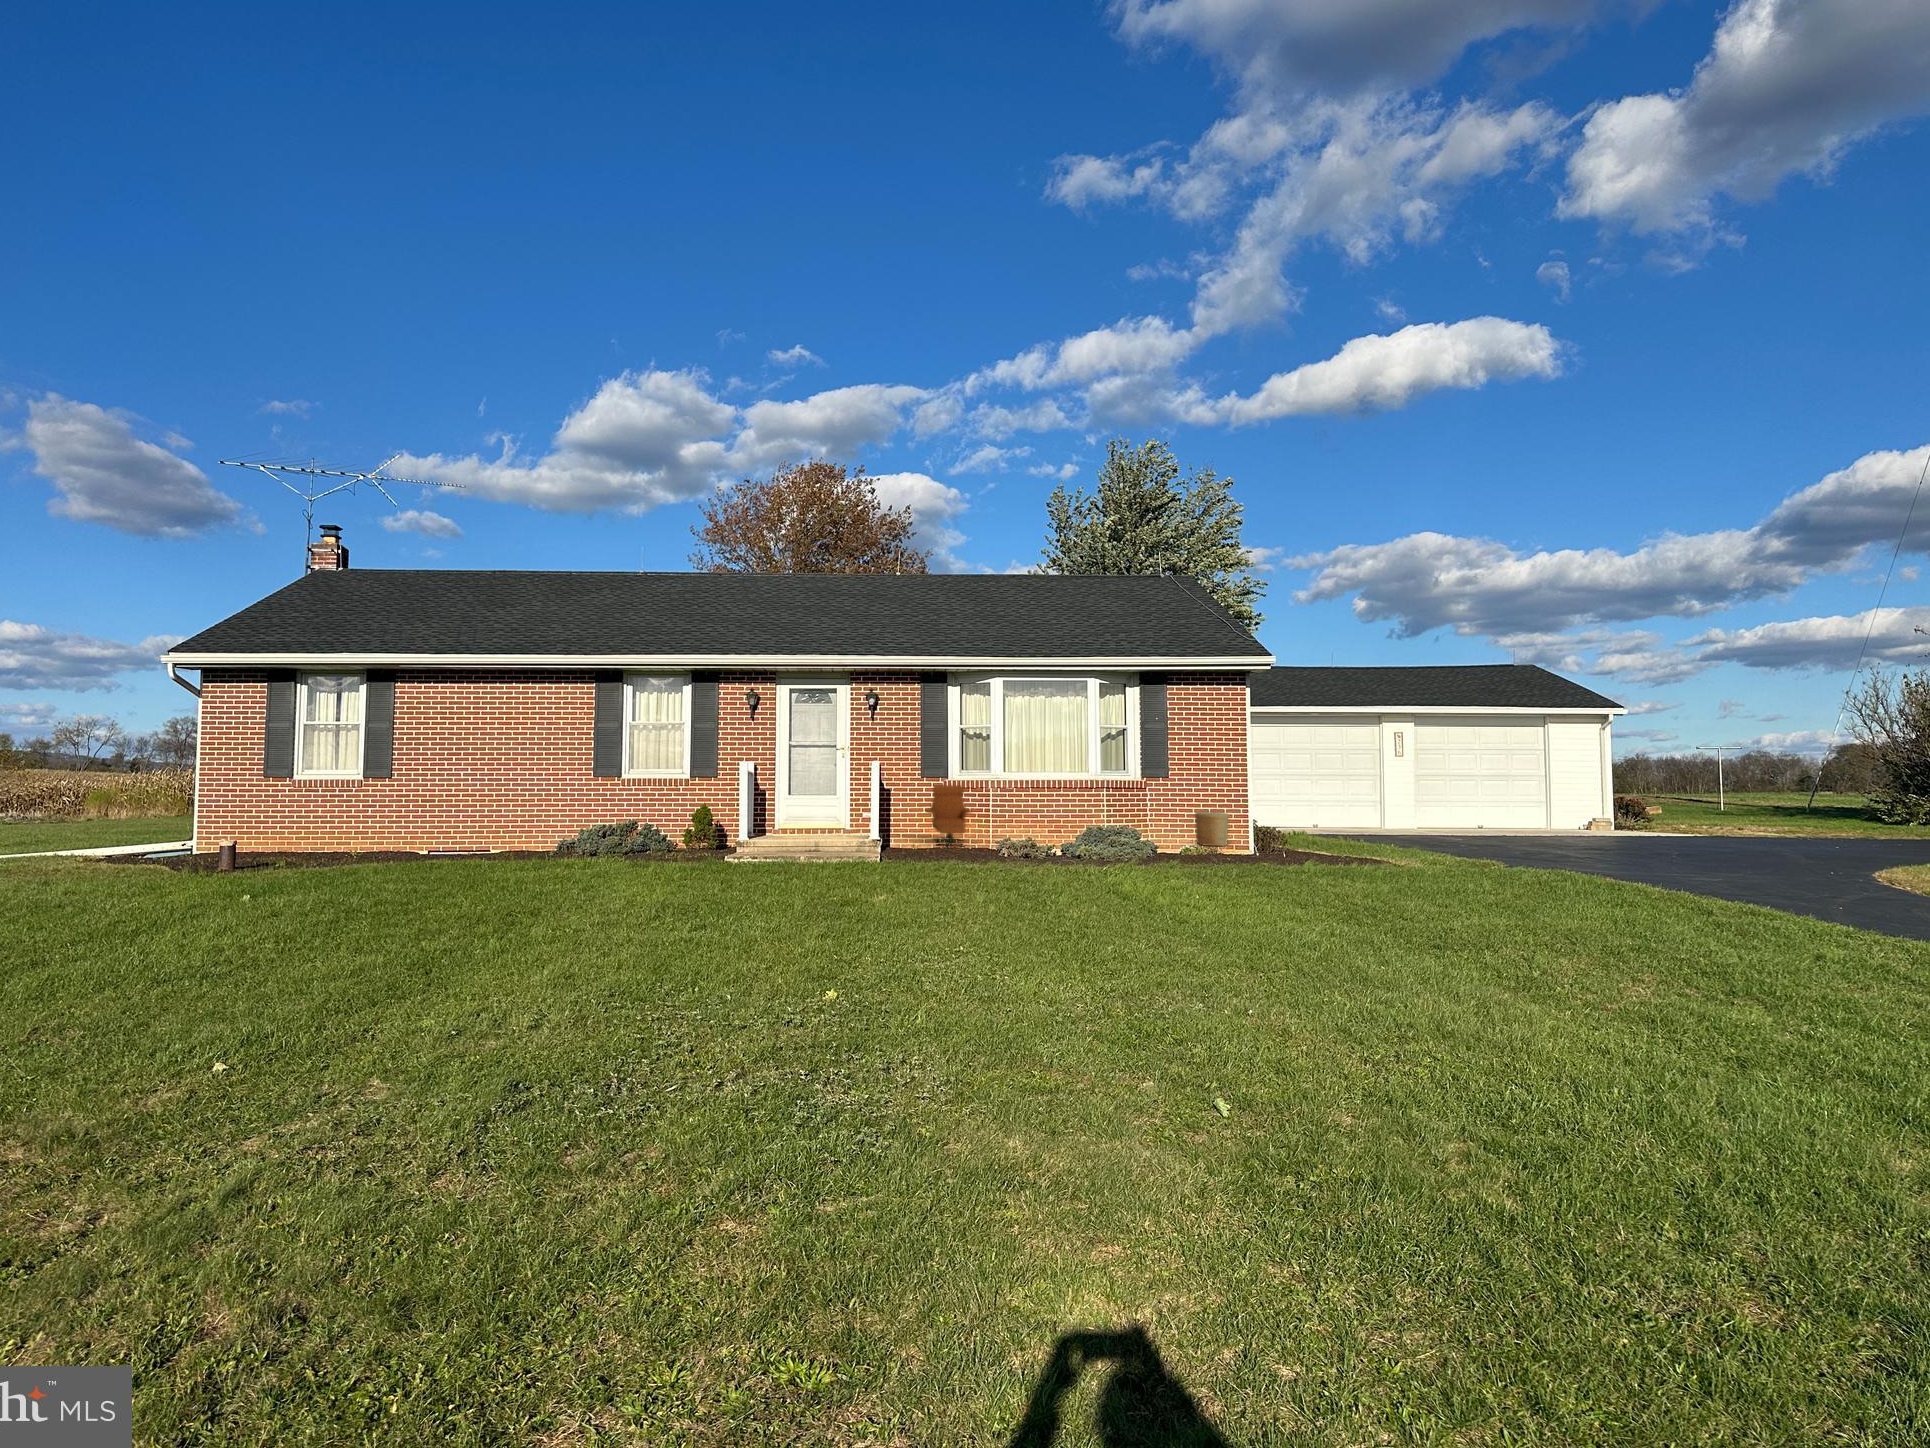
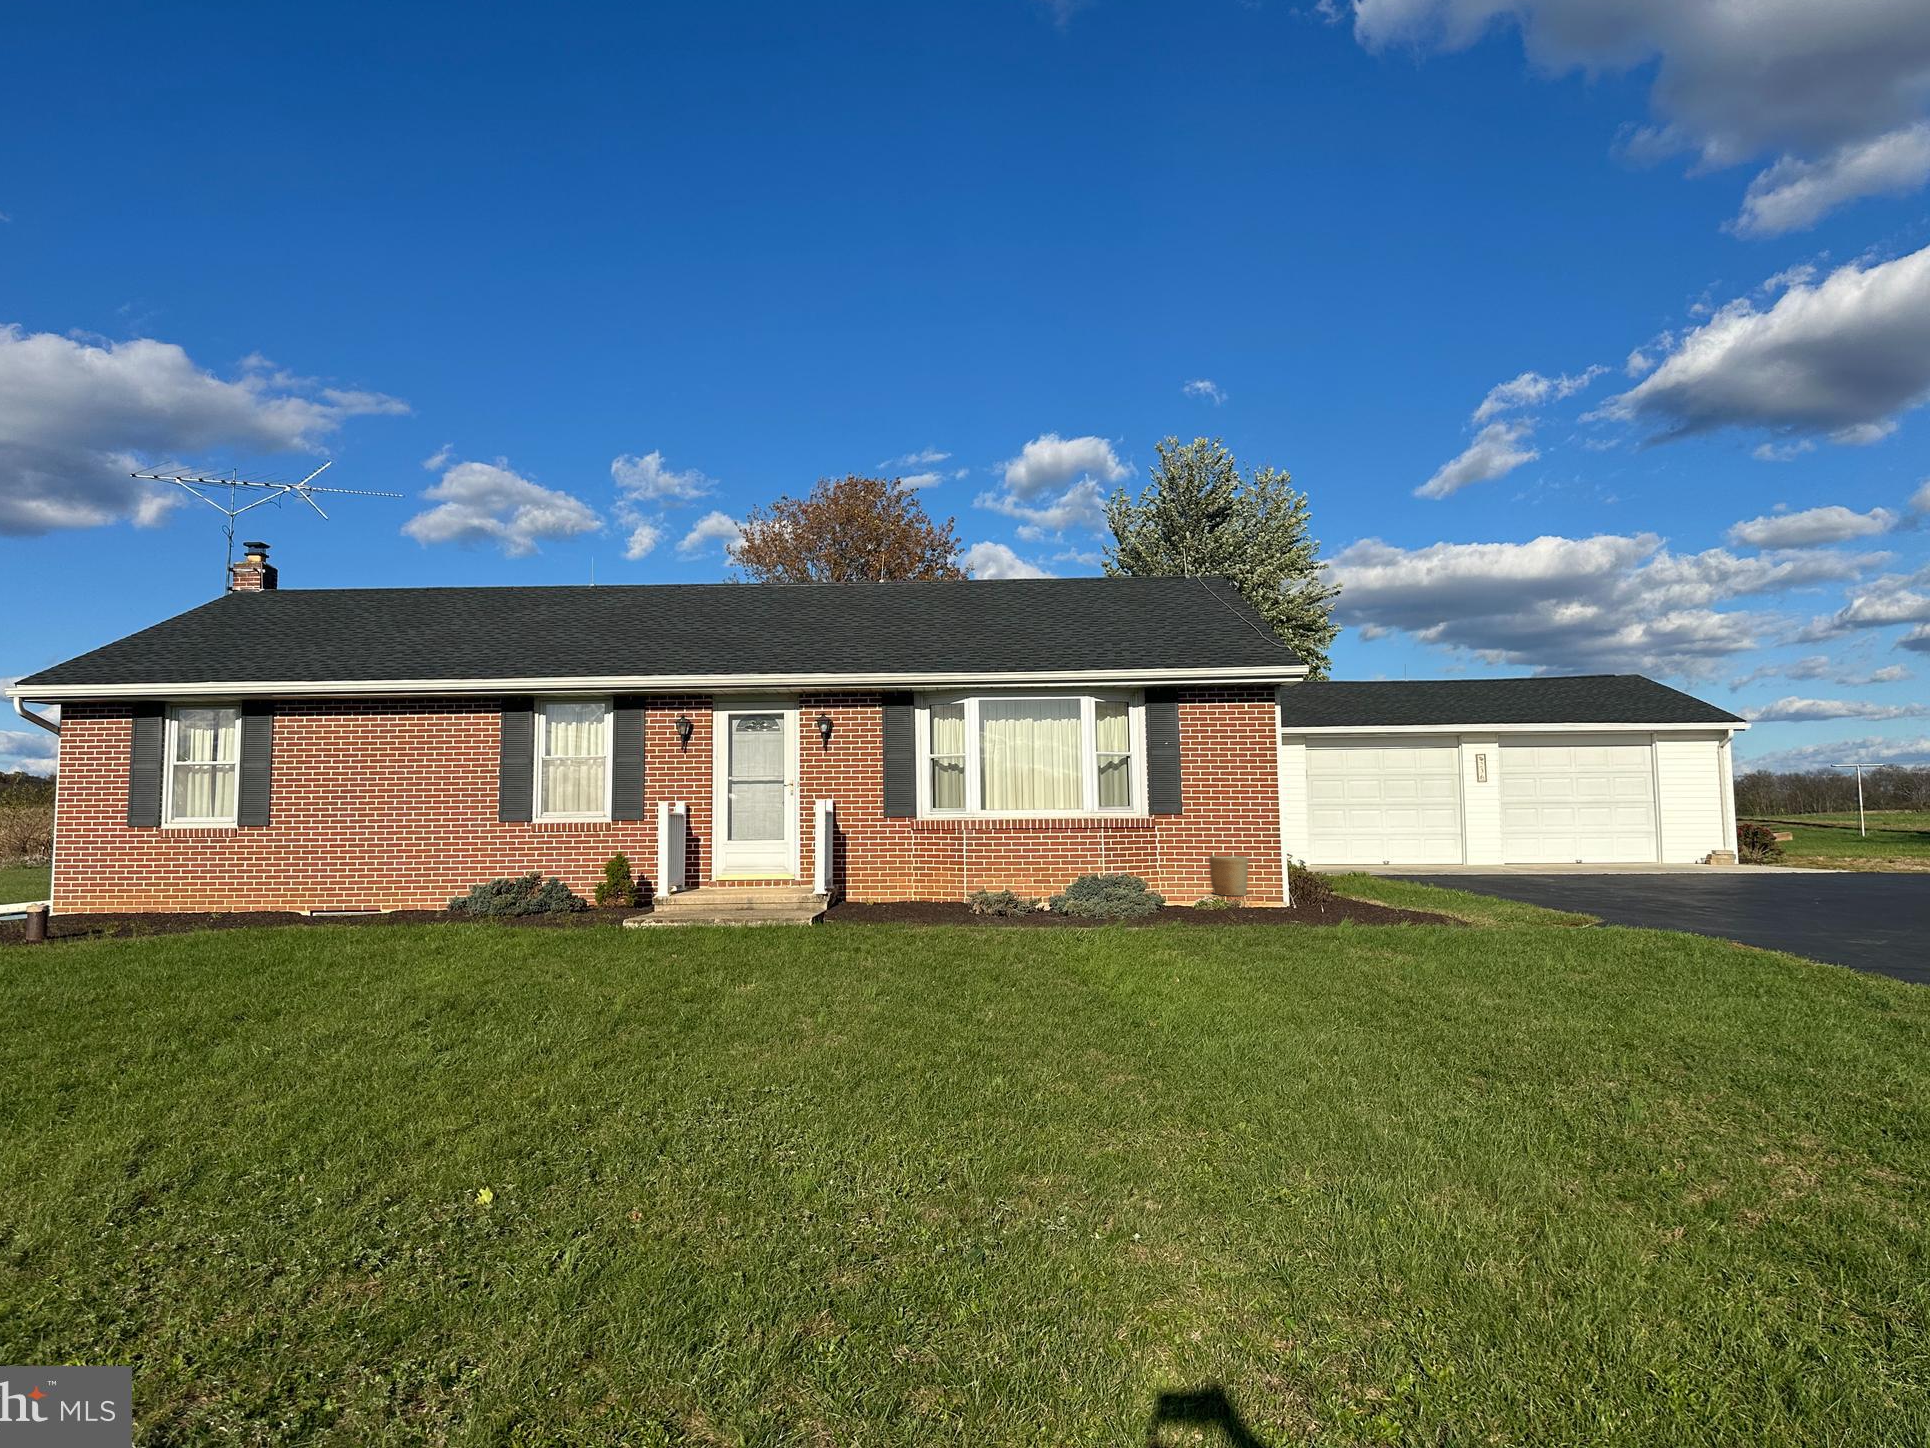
lounge chair: present [926,785,972,846] -> none [890,827,946,901]

